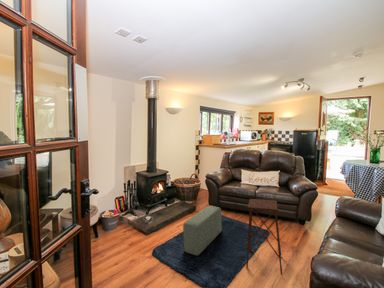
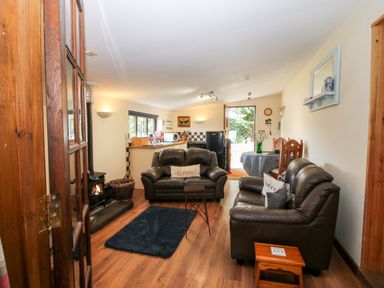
pouf: present [183,206,222,255] -> none [132,198,161,239]

